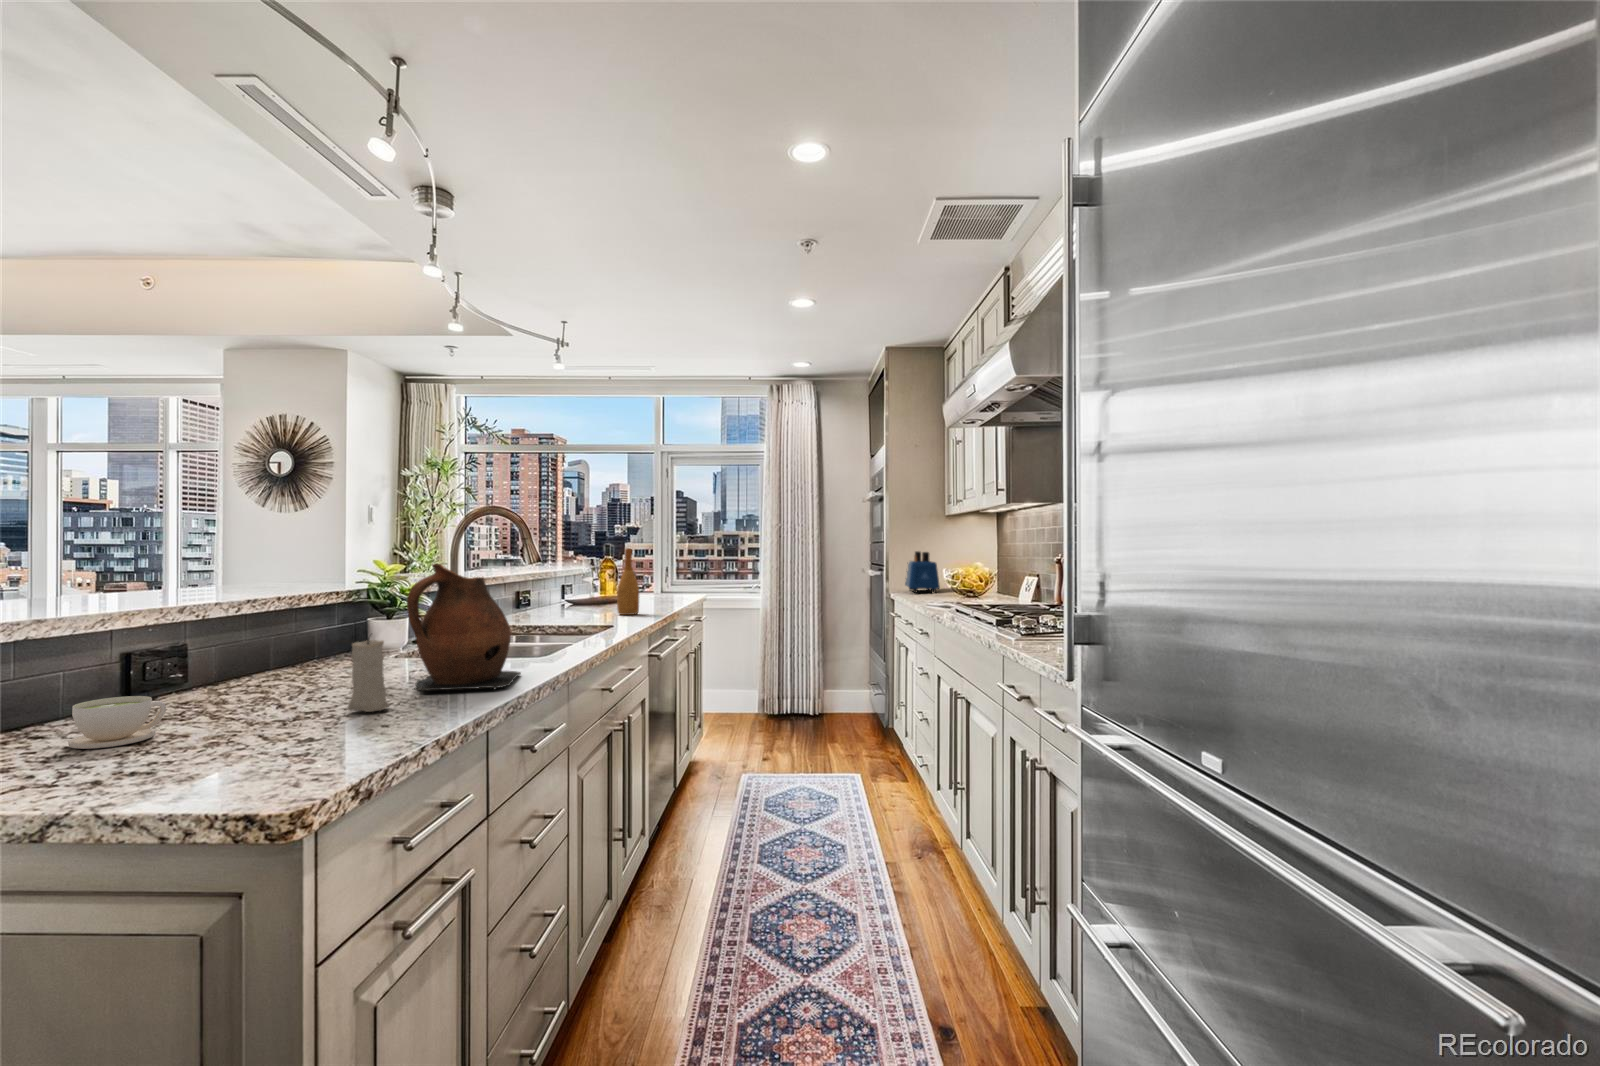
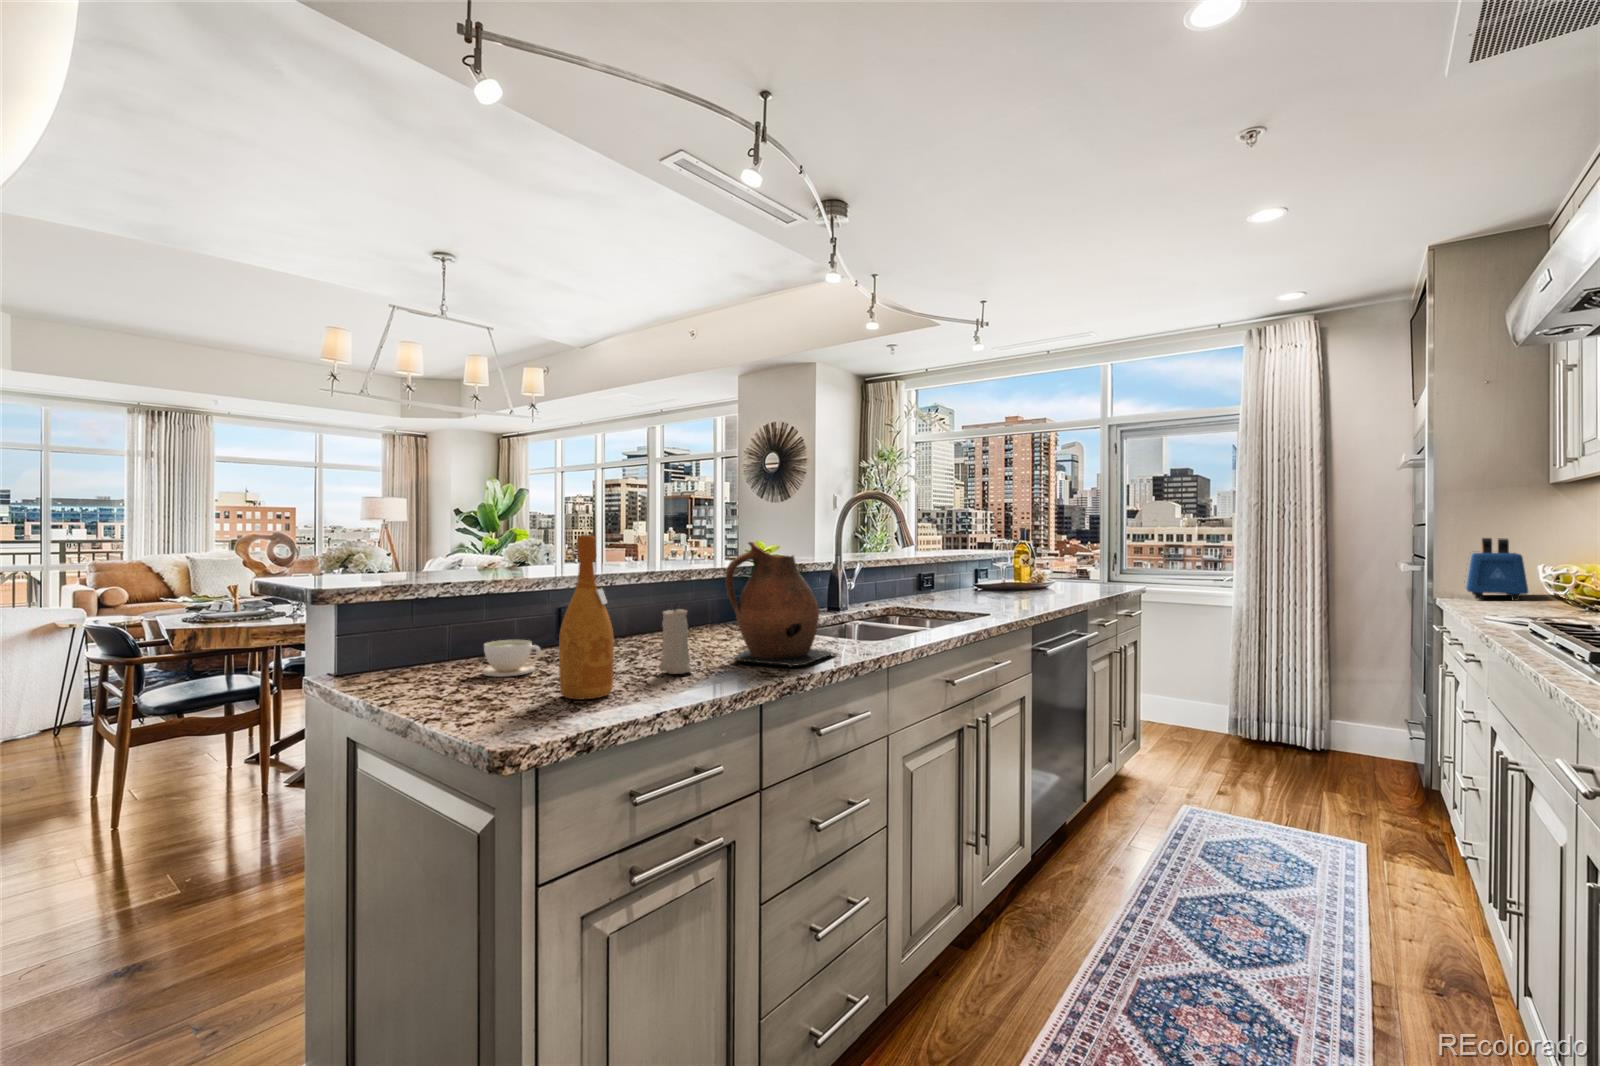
wine bottle: present [617,548,639,615] -> present [559,535,614,699]

